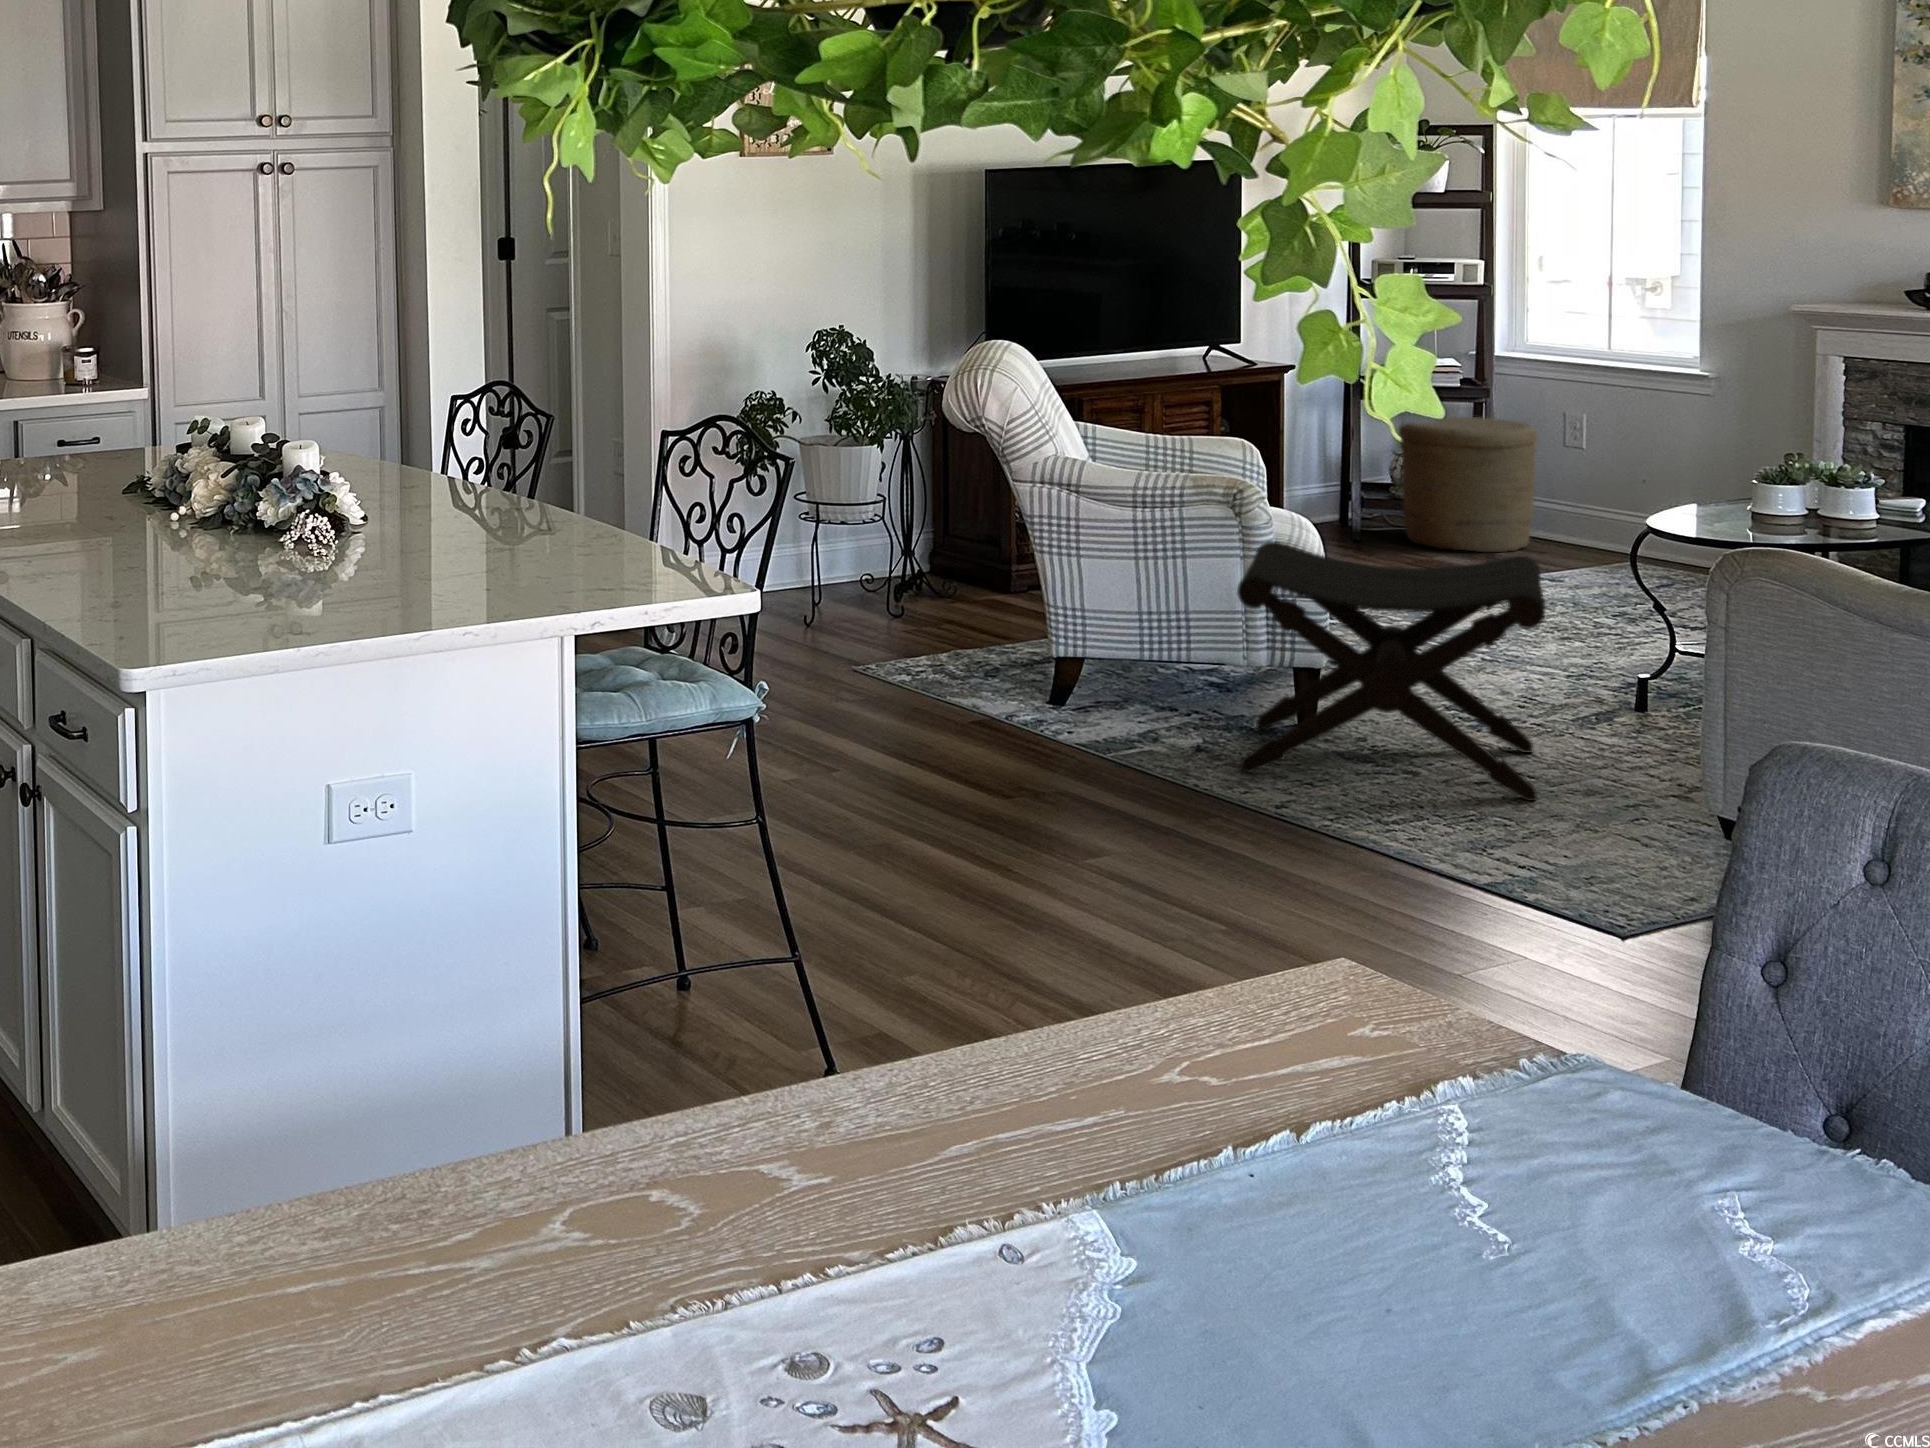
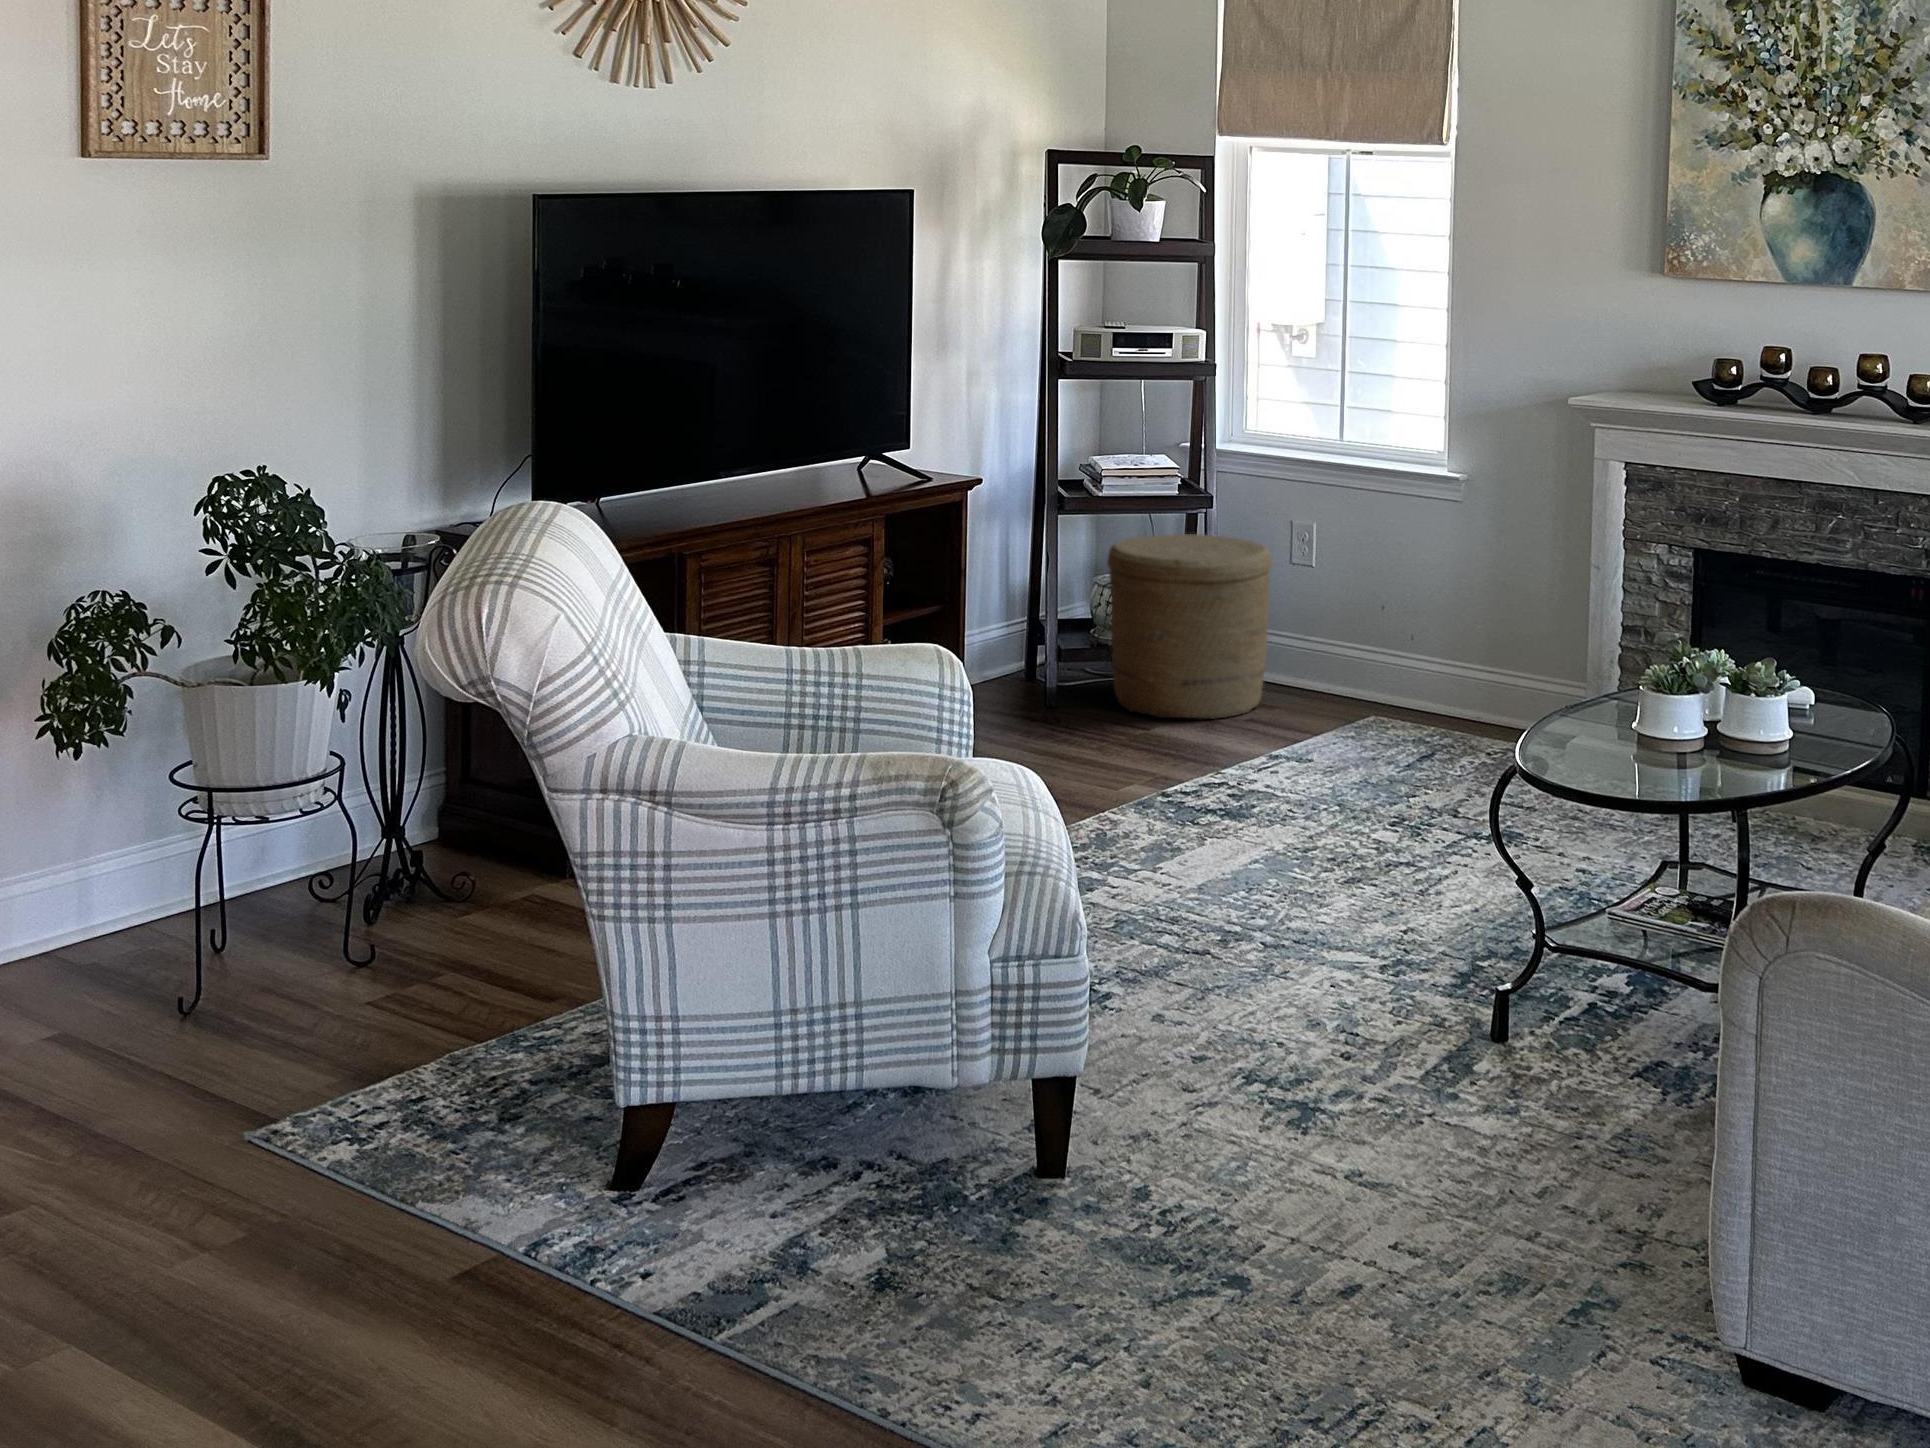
footstool: present [1237,541,1545,801] -> none [961,867,1473,1357]

